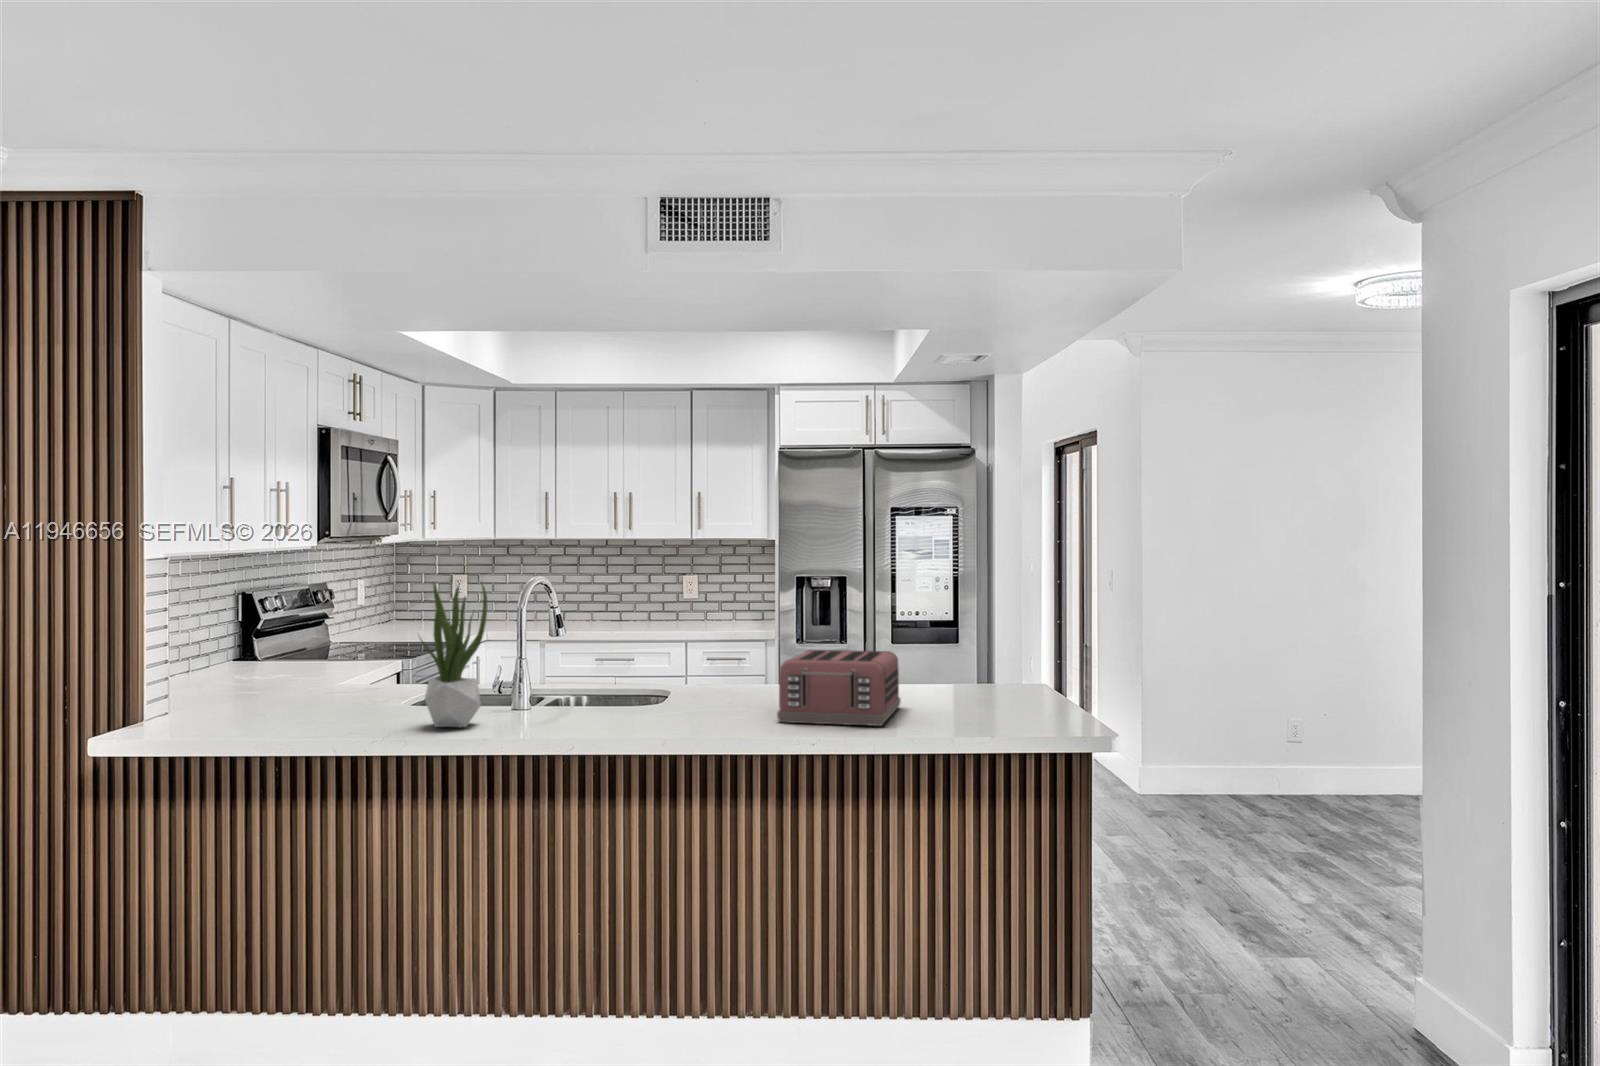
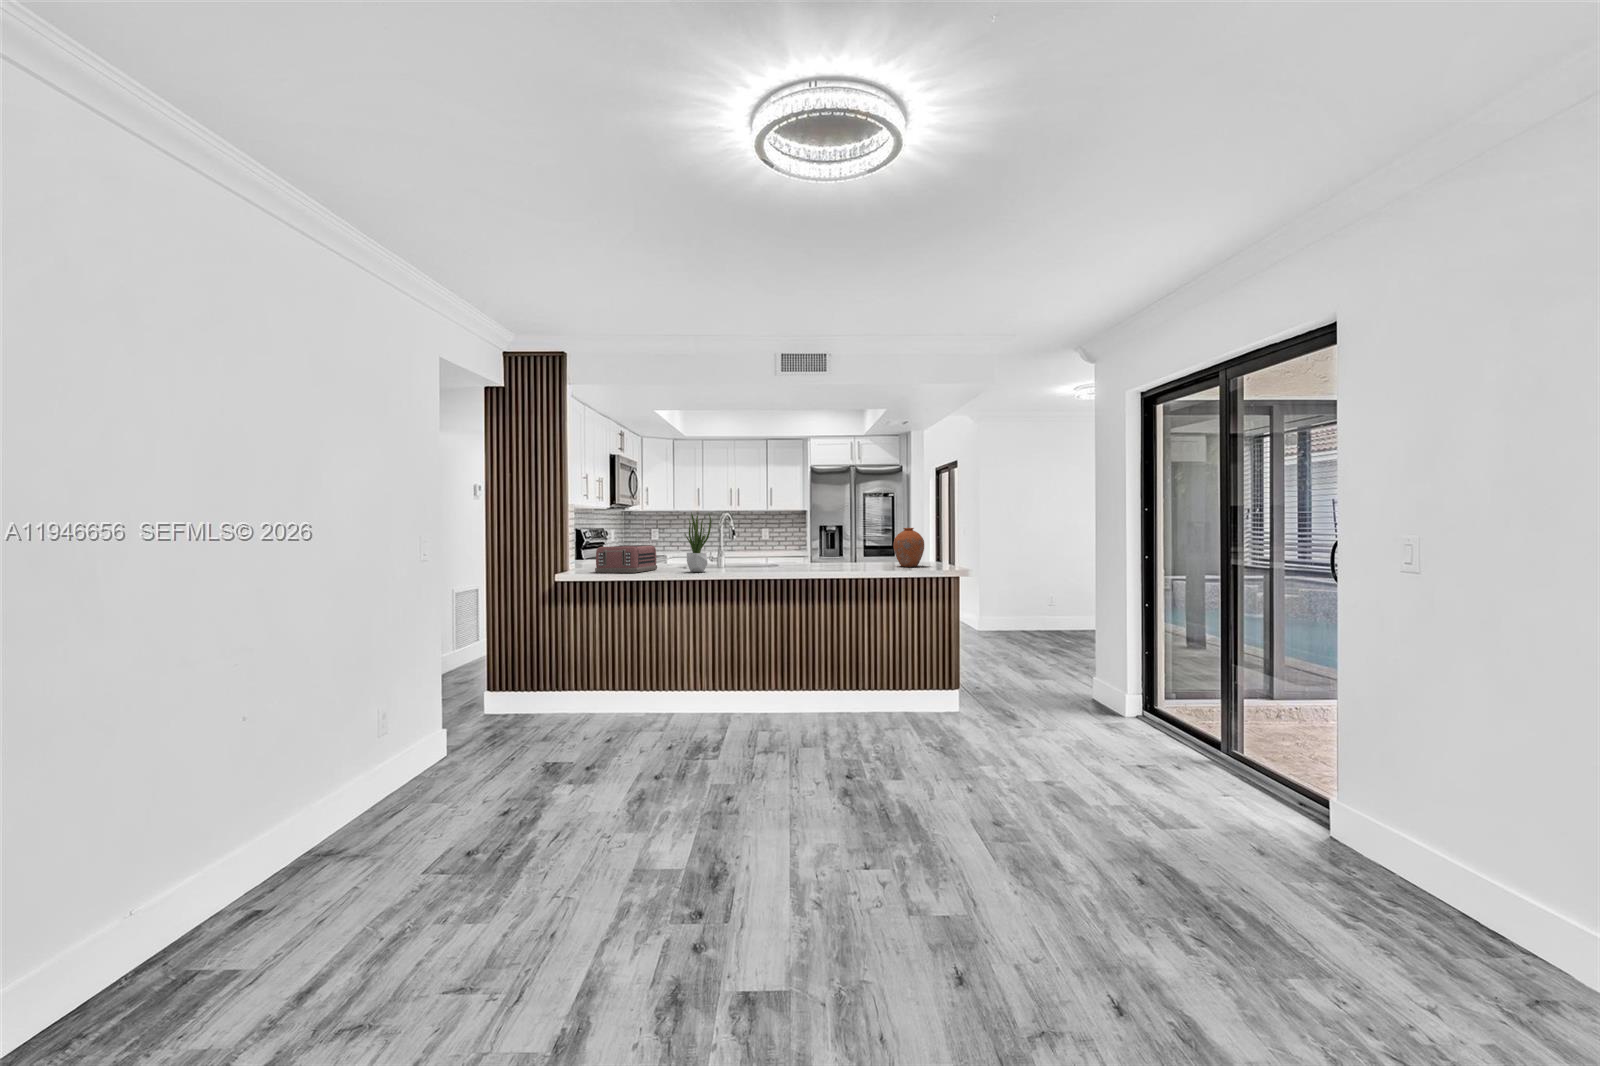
vase: none [939,613,1012,708] -> present [894,528,924,567]
toaster: present [777,650,900,726] -> present [595,545,657,573]

